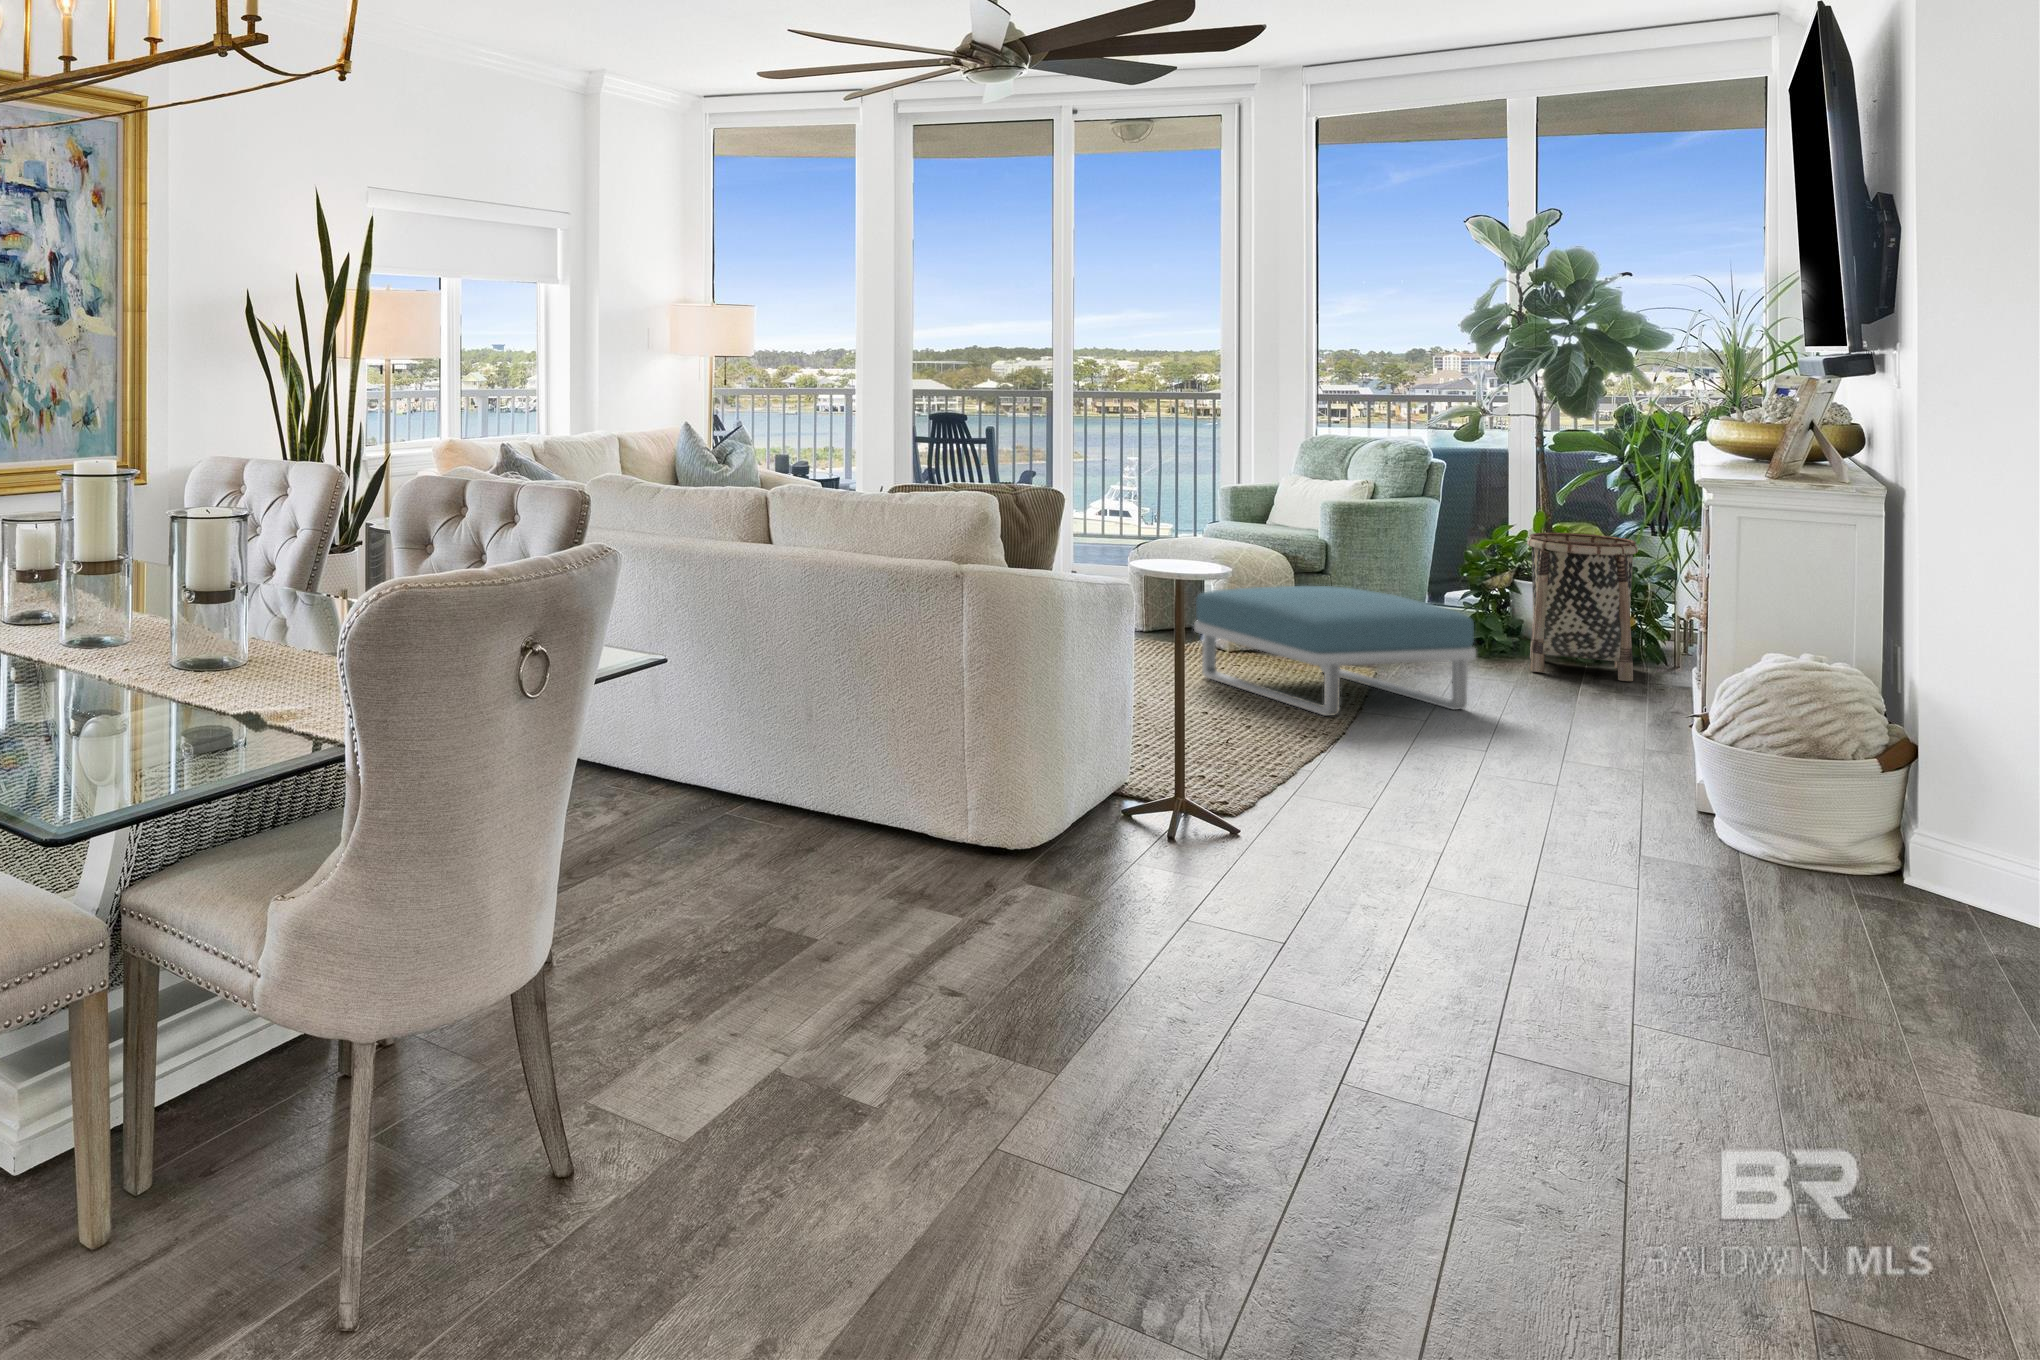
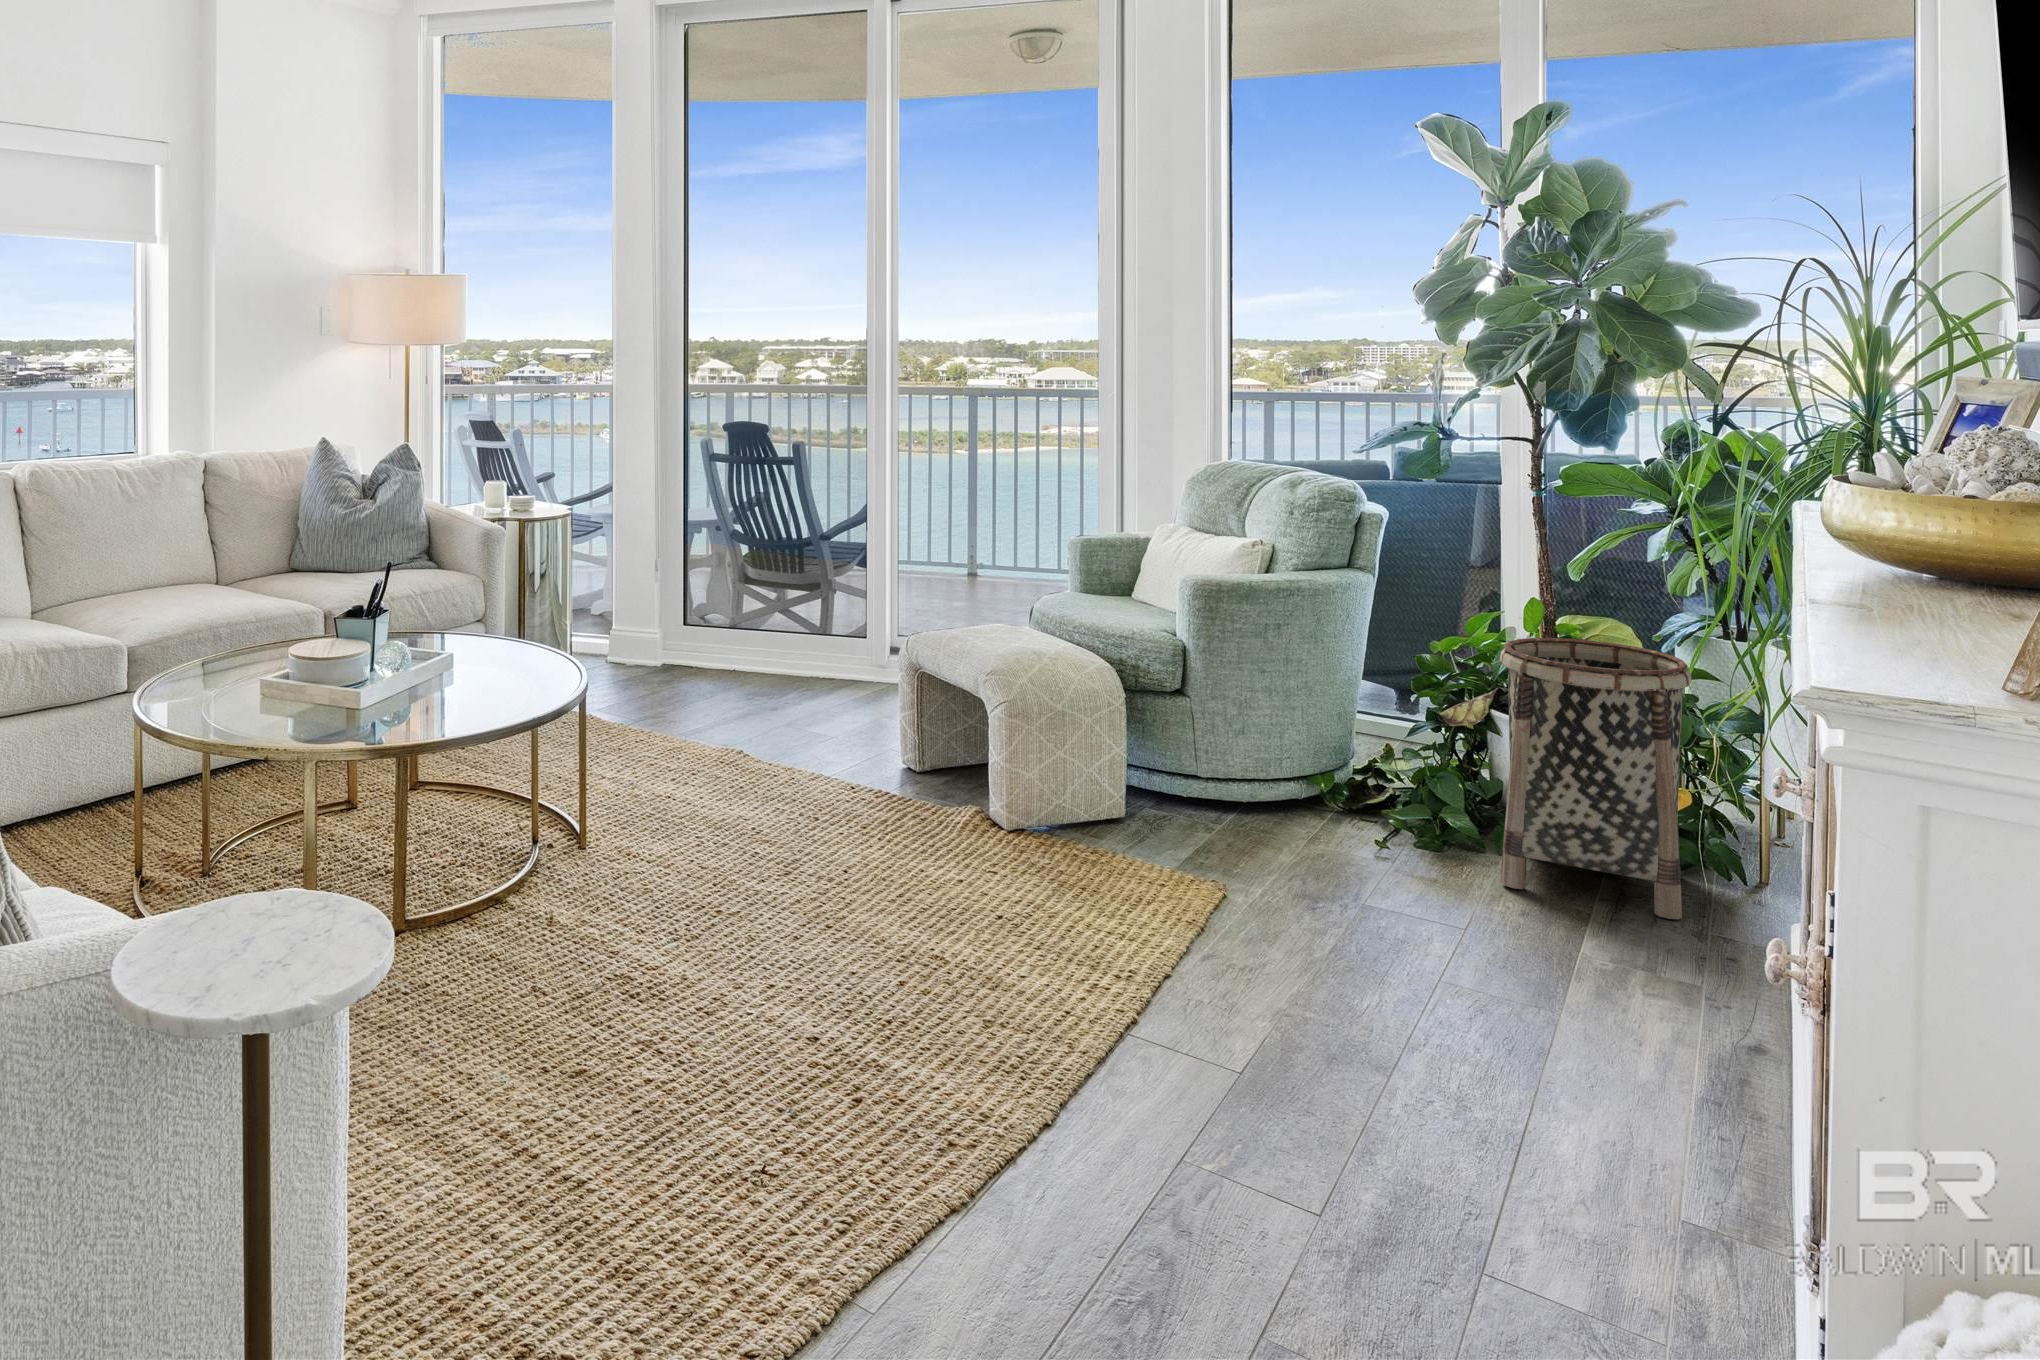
footstool: present [1194,586,1476,716] -> none [893,738,1355,1035]

